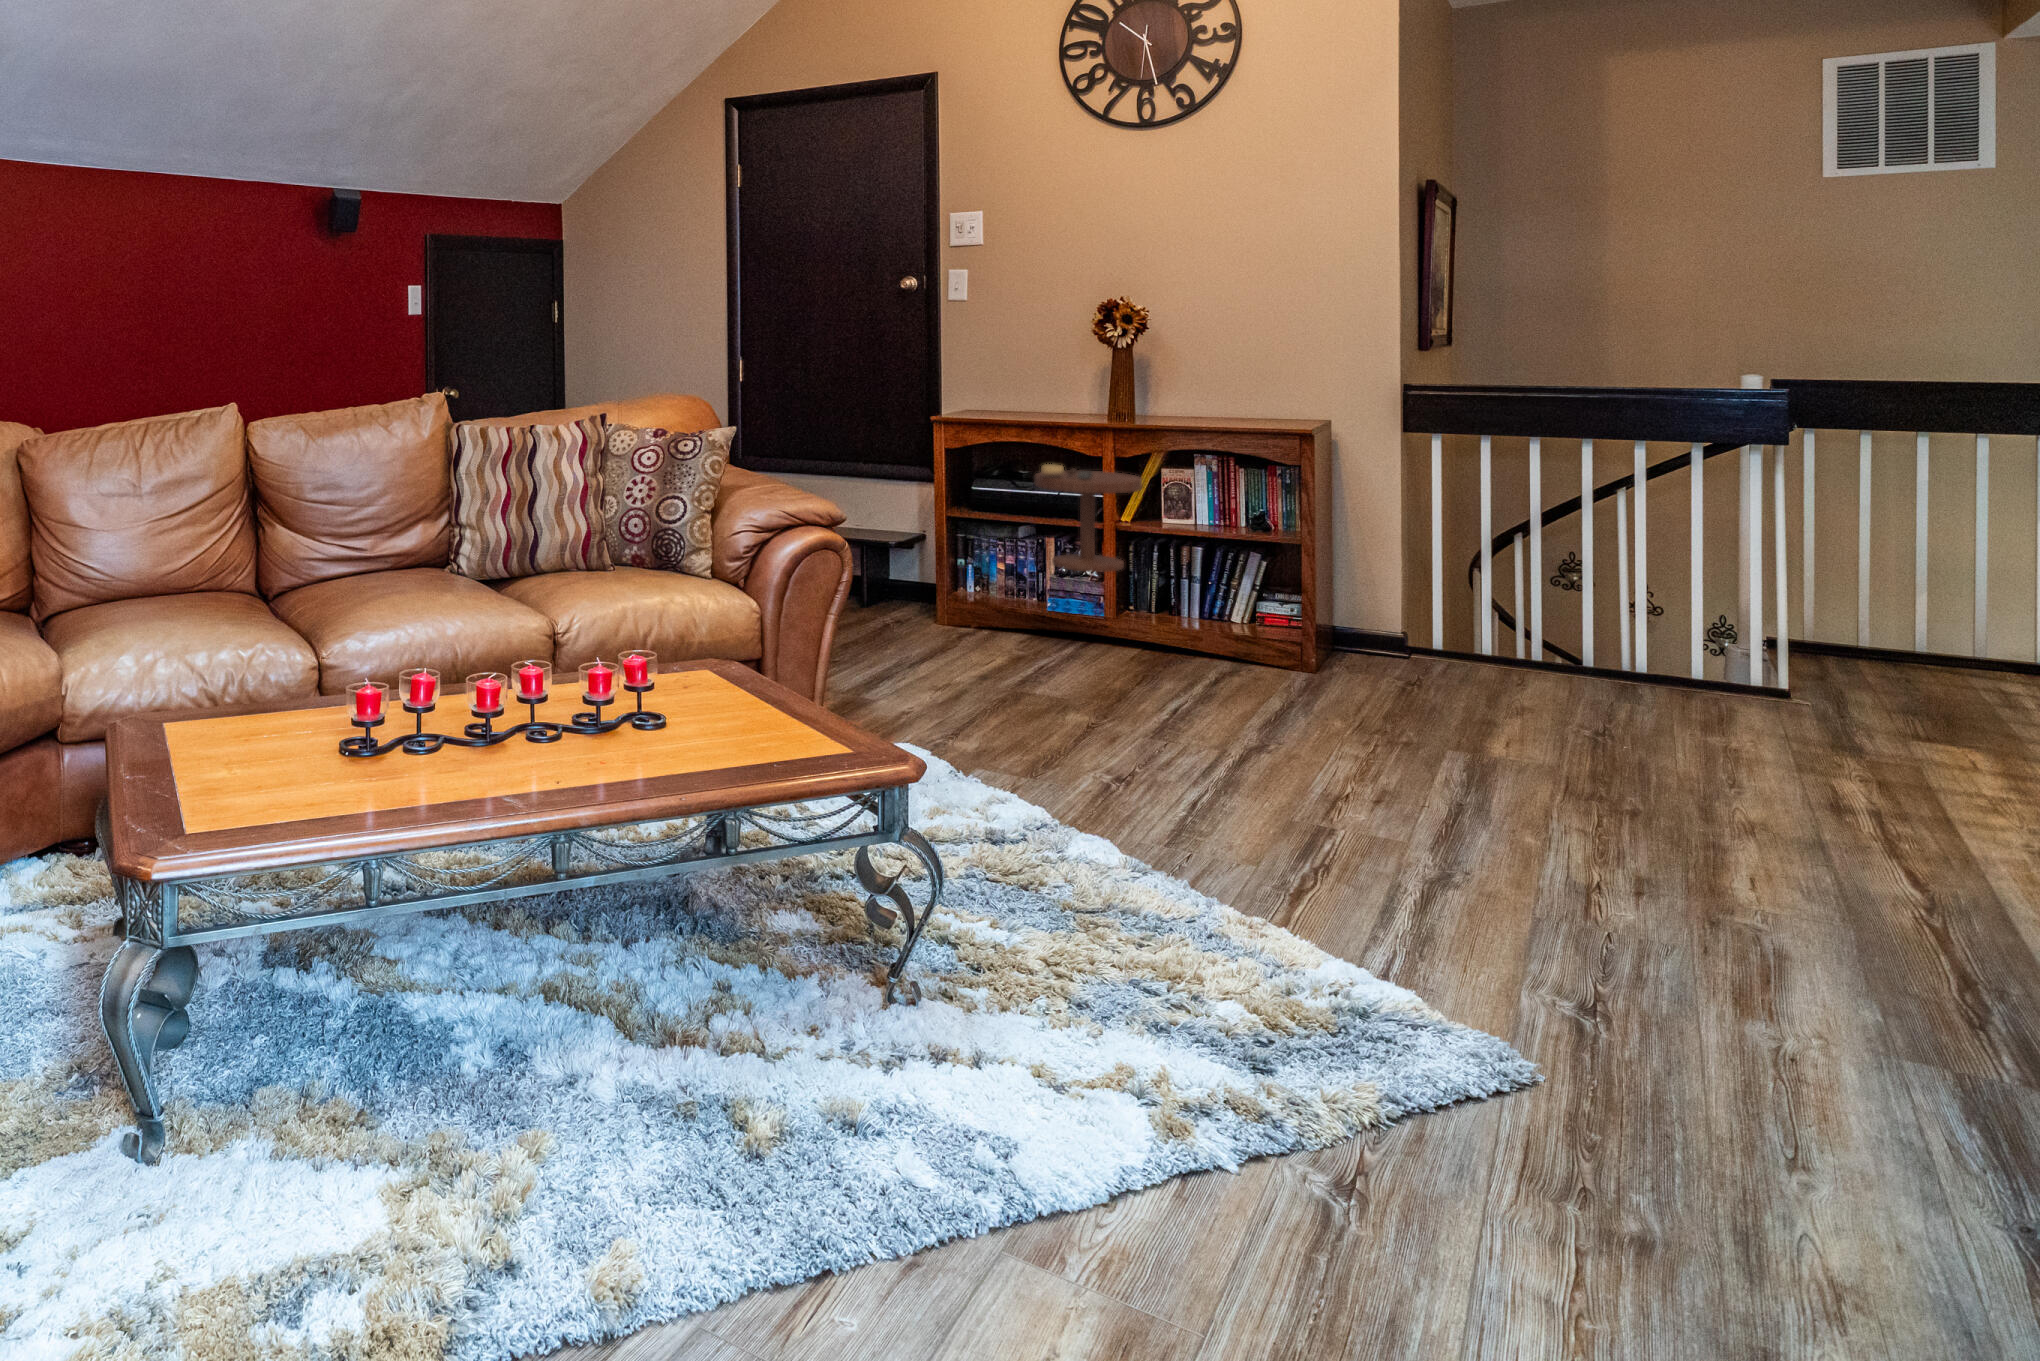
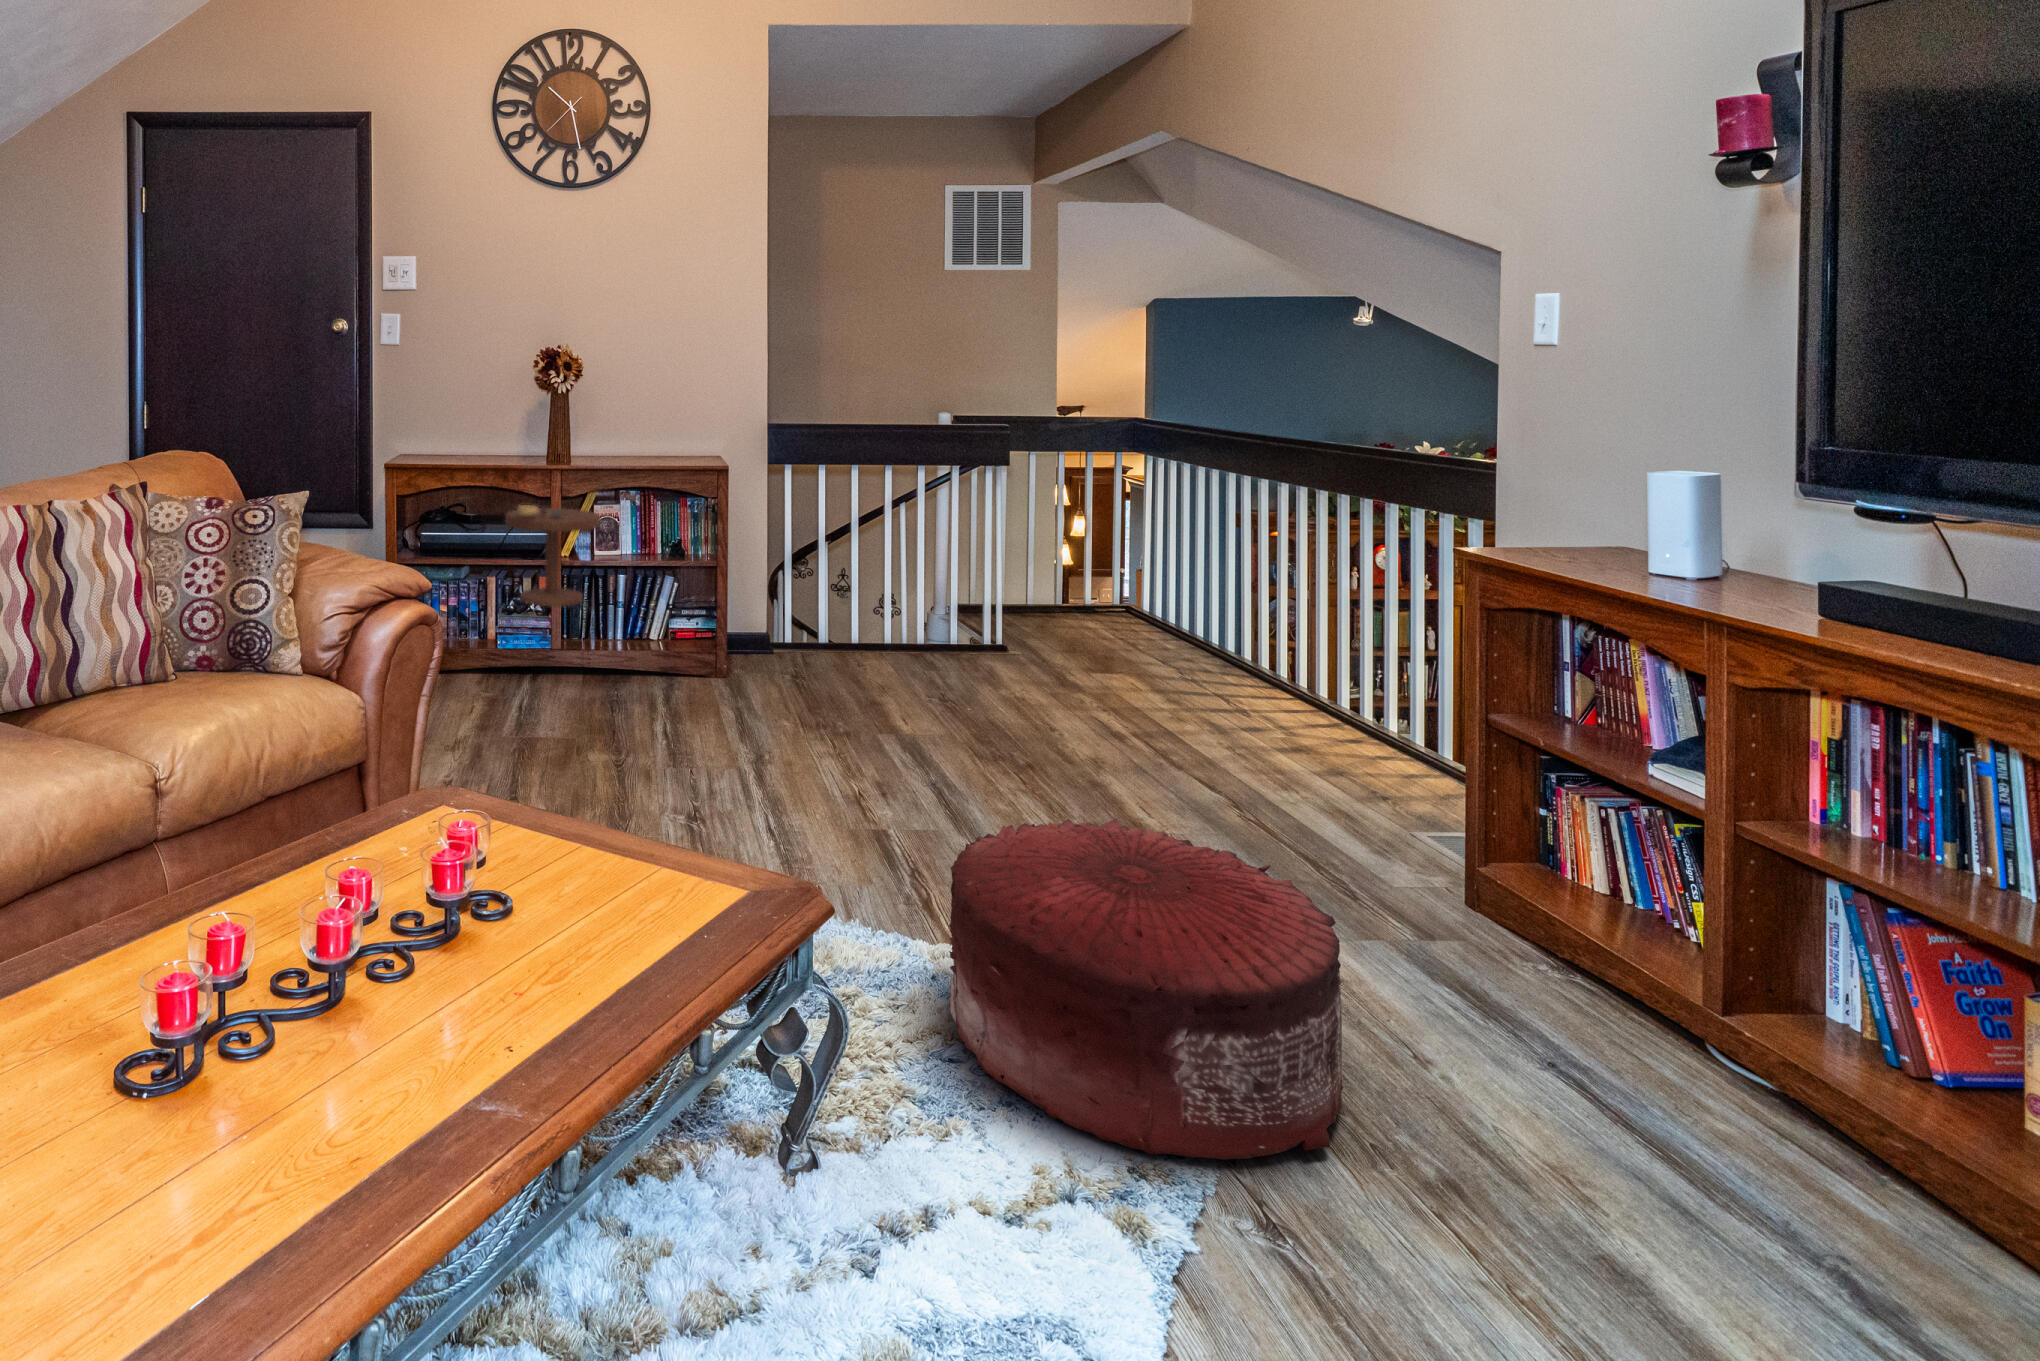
pouf: none [1145,785,1608,1141] -> present [949,818,1343,1160]

